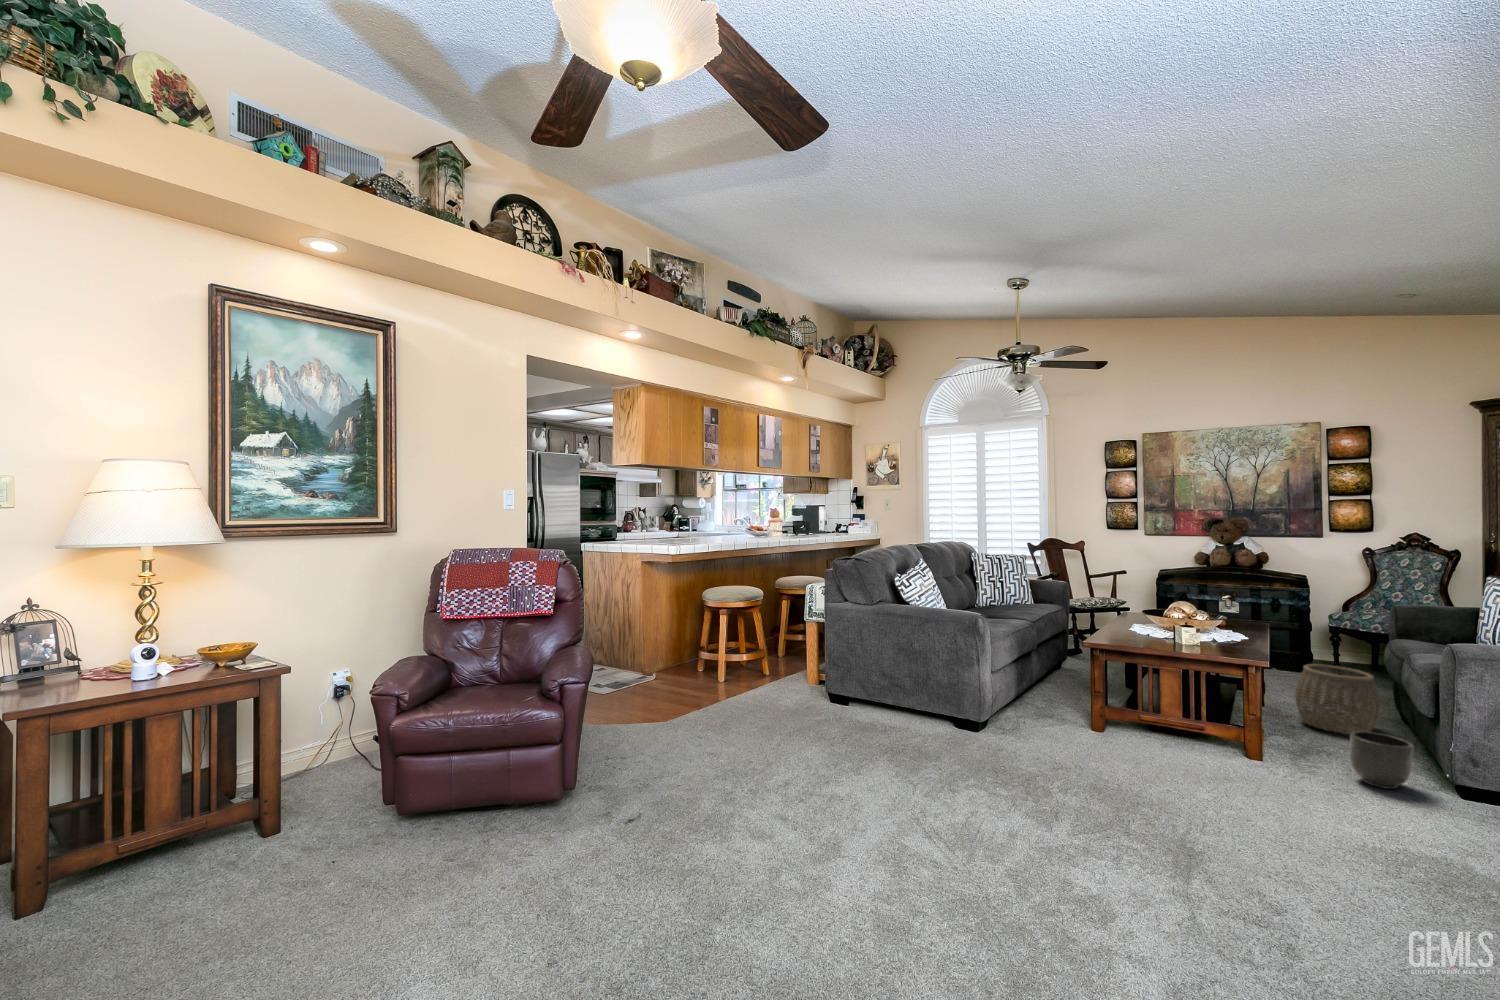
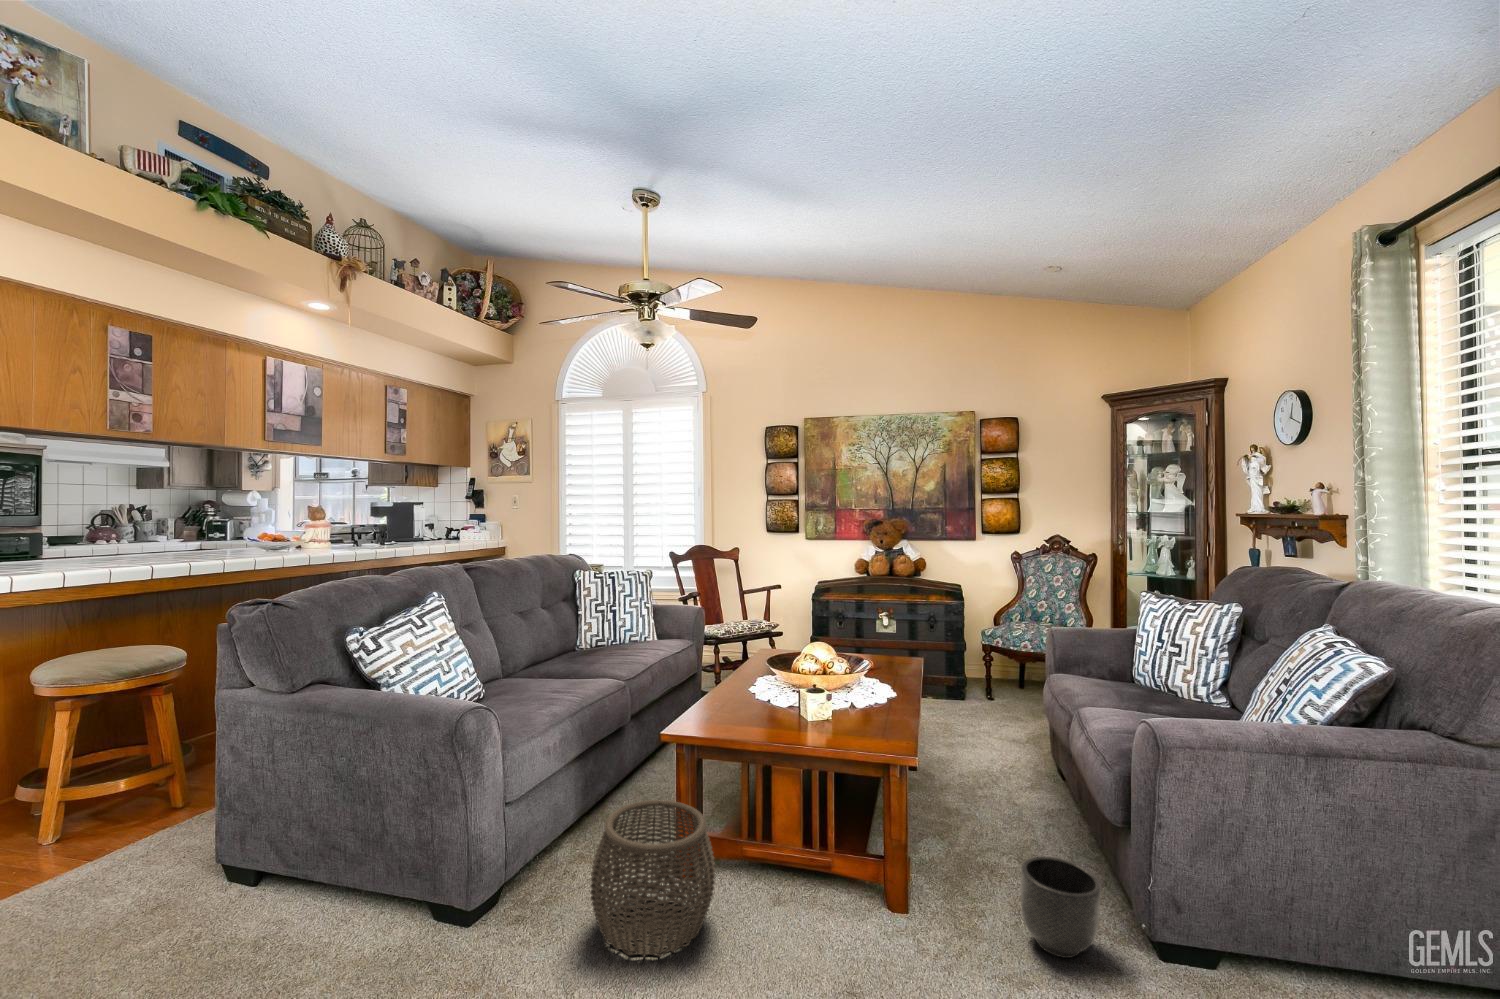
woven basket: present [1295,664,1381,734] -> present [590,800,715,957]

